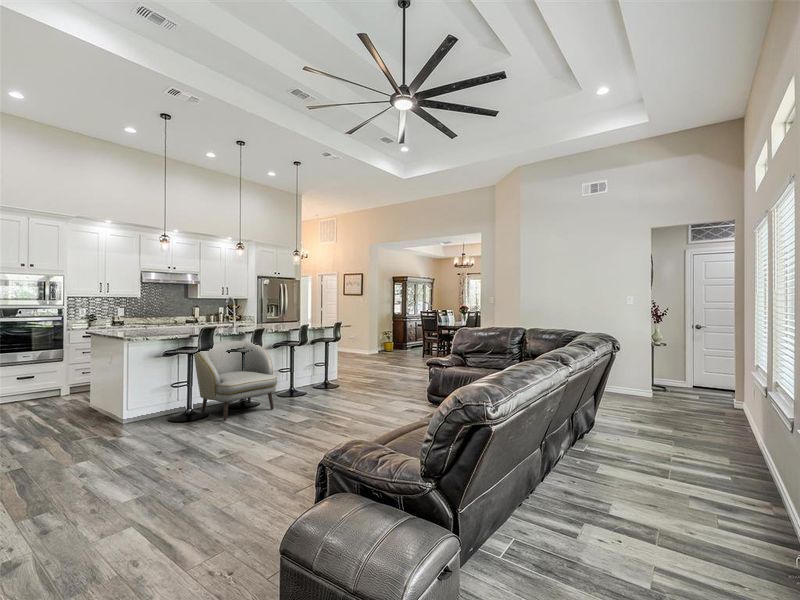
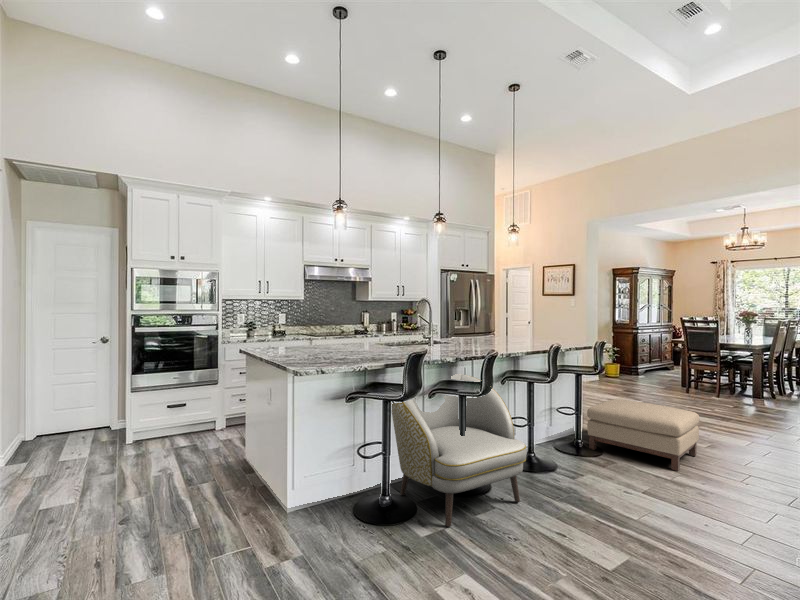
ottoman: none [334,357,394,391] -> present [587,399,700,471]

